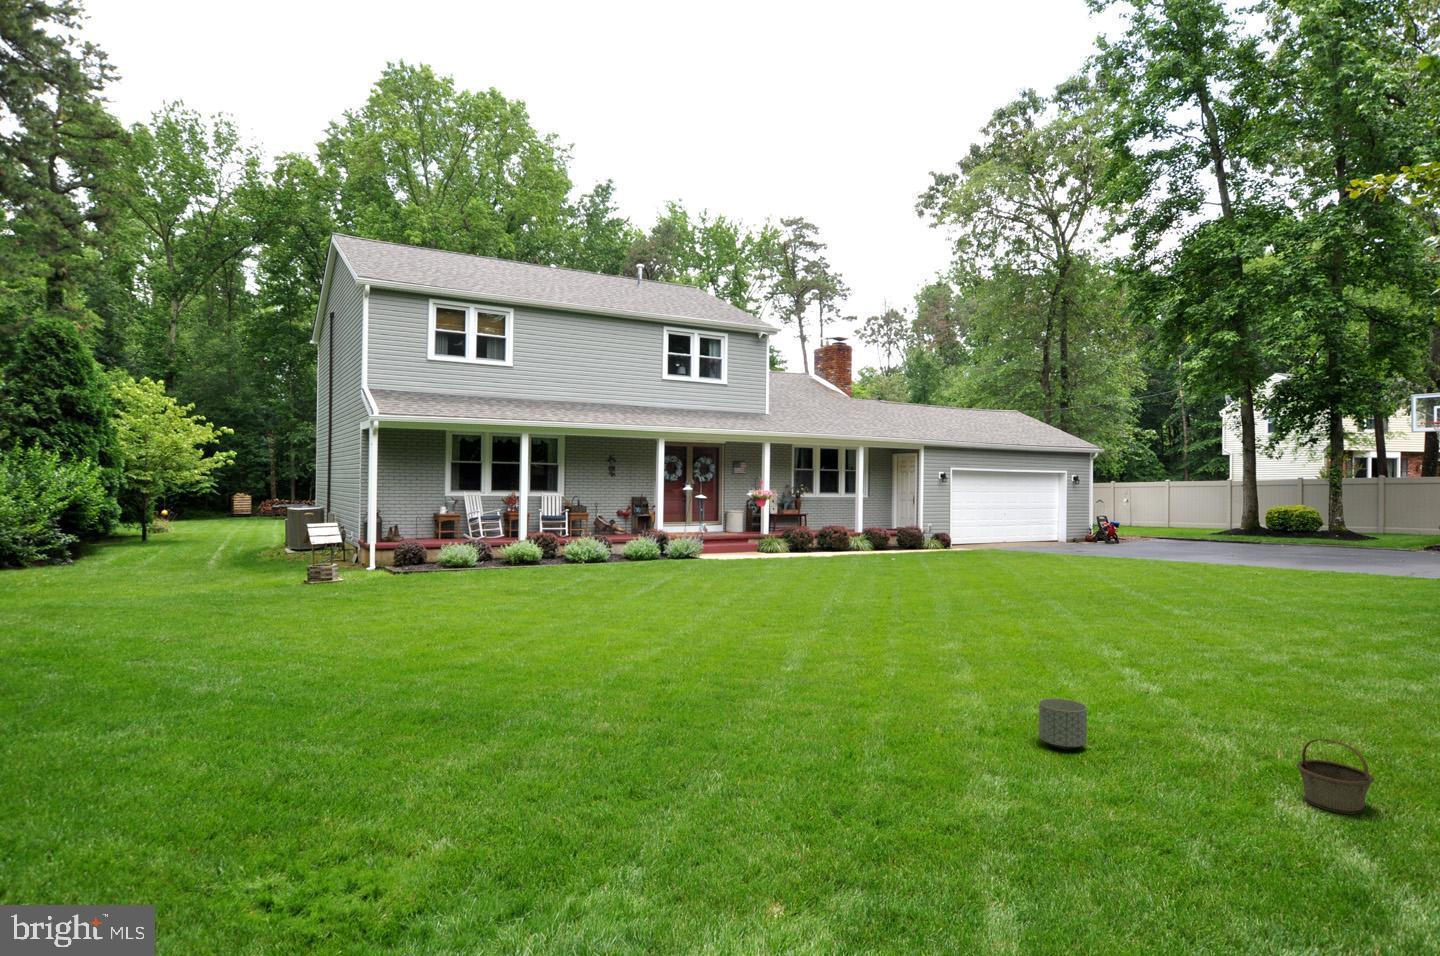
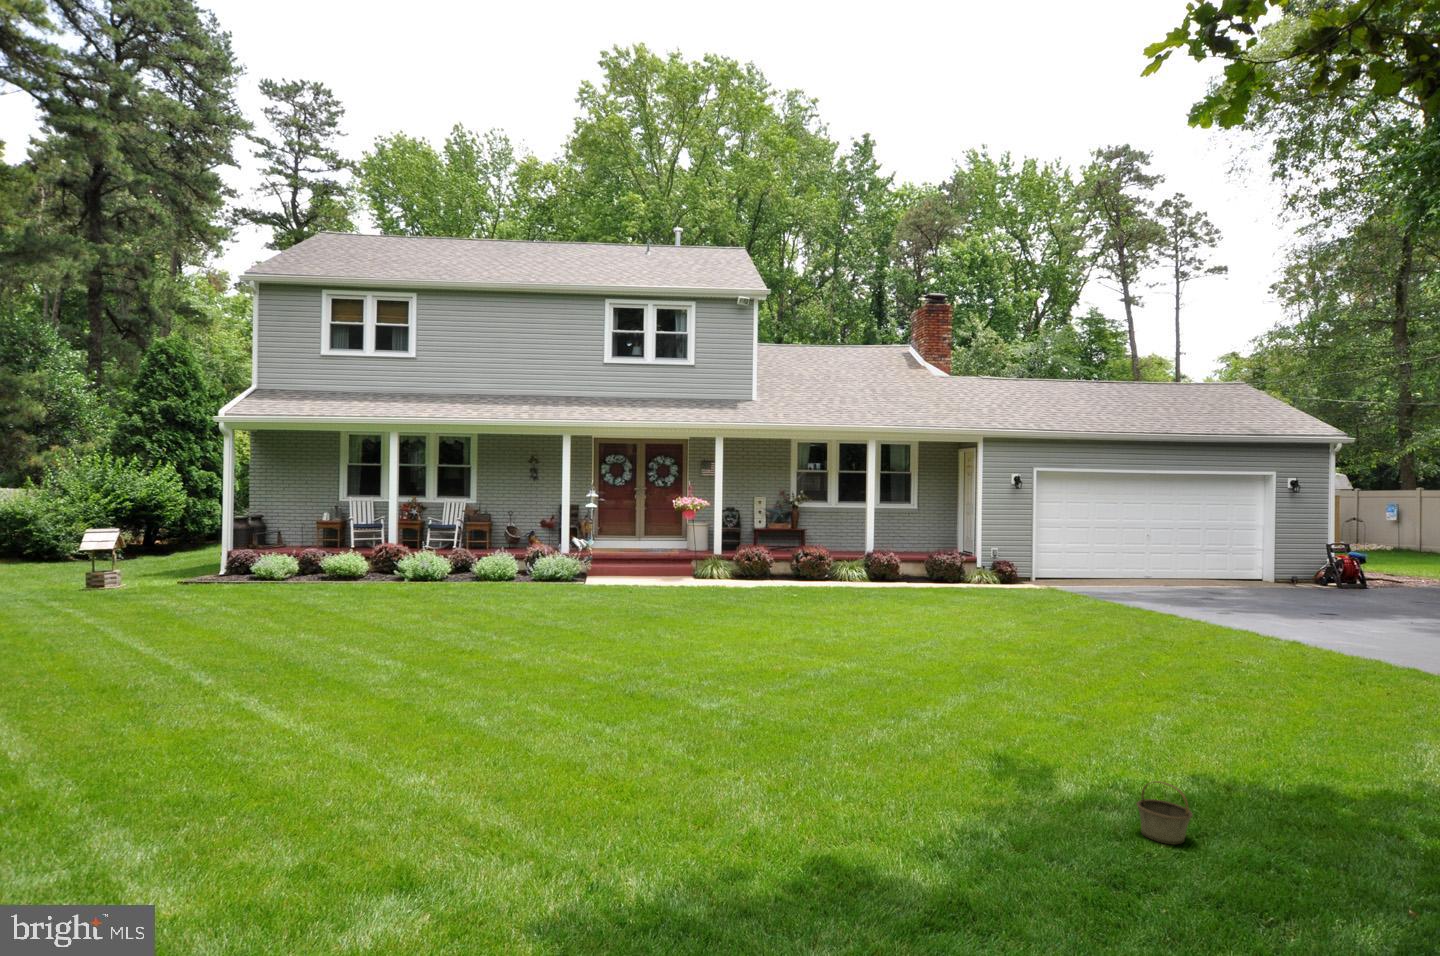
planter: present [1039,698,1087,749] -> none [931,742,973,788]

